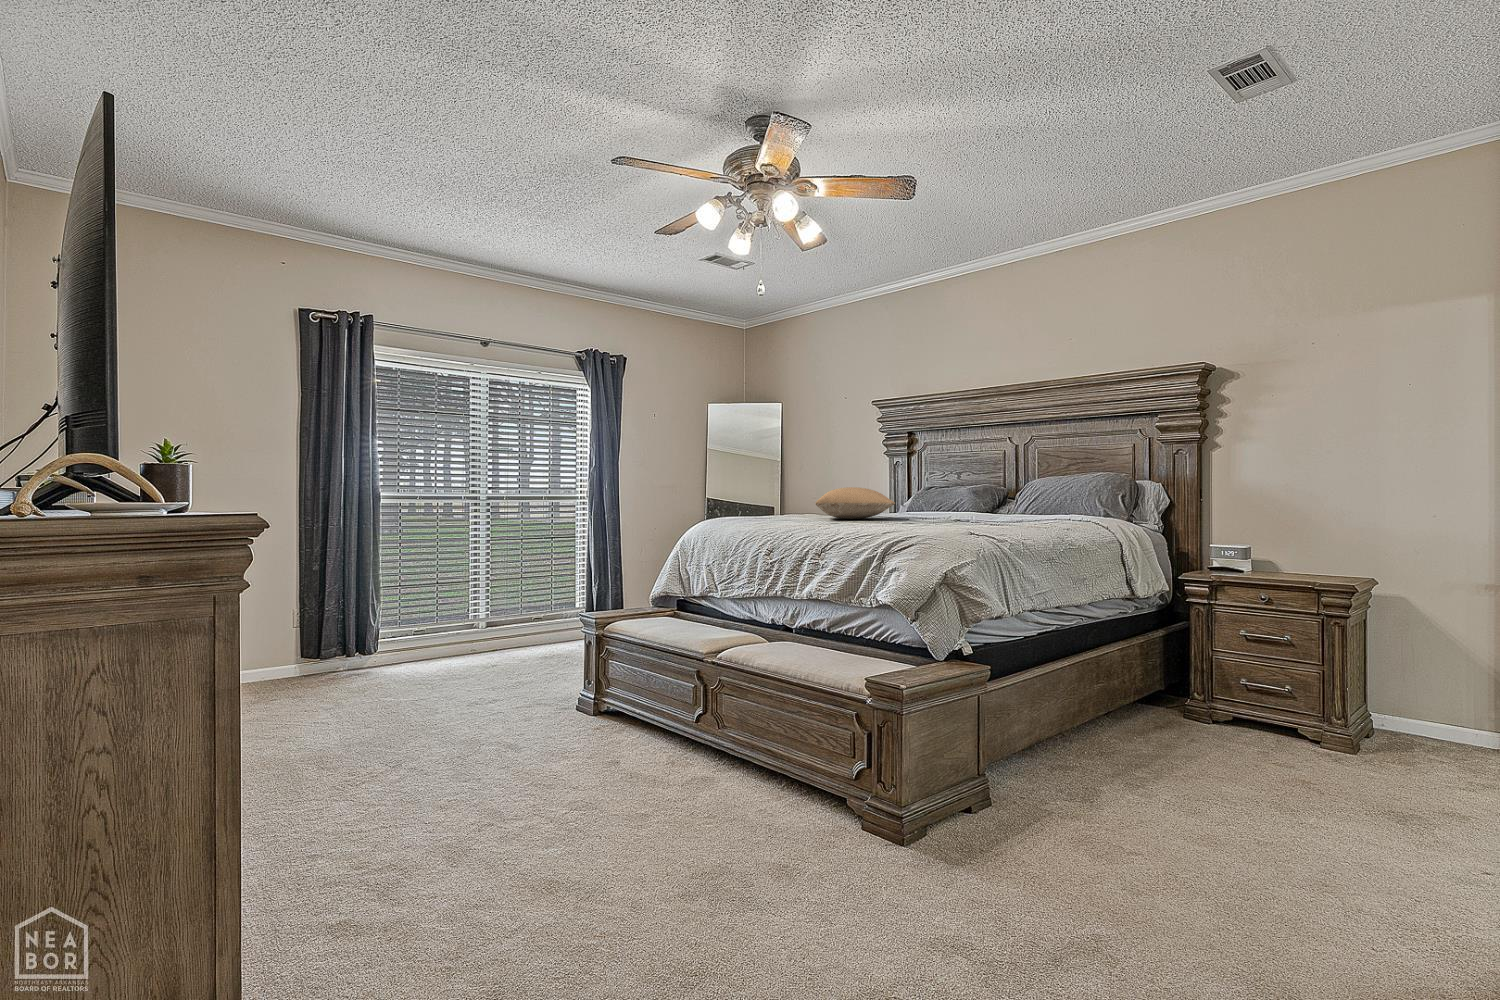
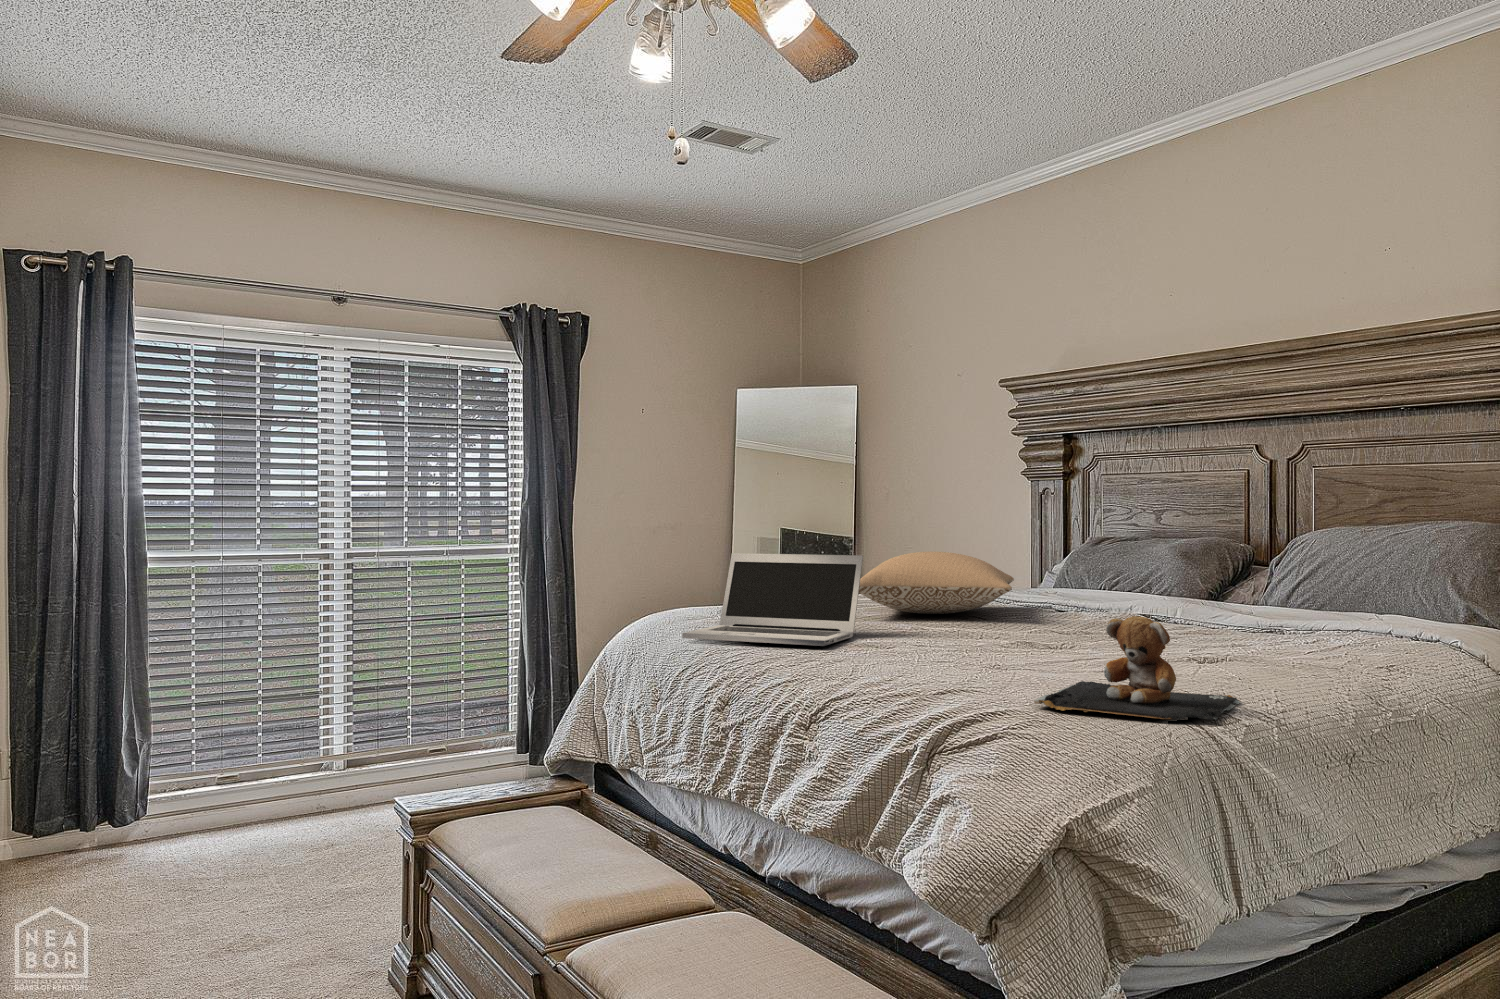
laptop: none [741,484,826,525] -> present [682,553,863,646]
teddy bear: none [927,496,1009,535] -> present [1034,616,1240,720]

